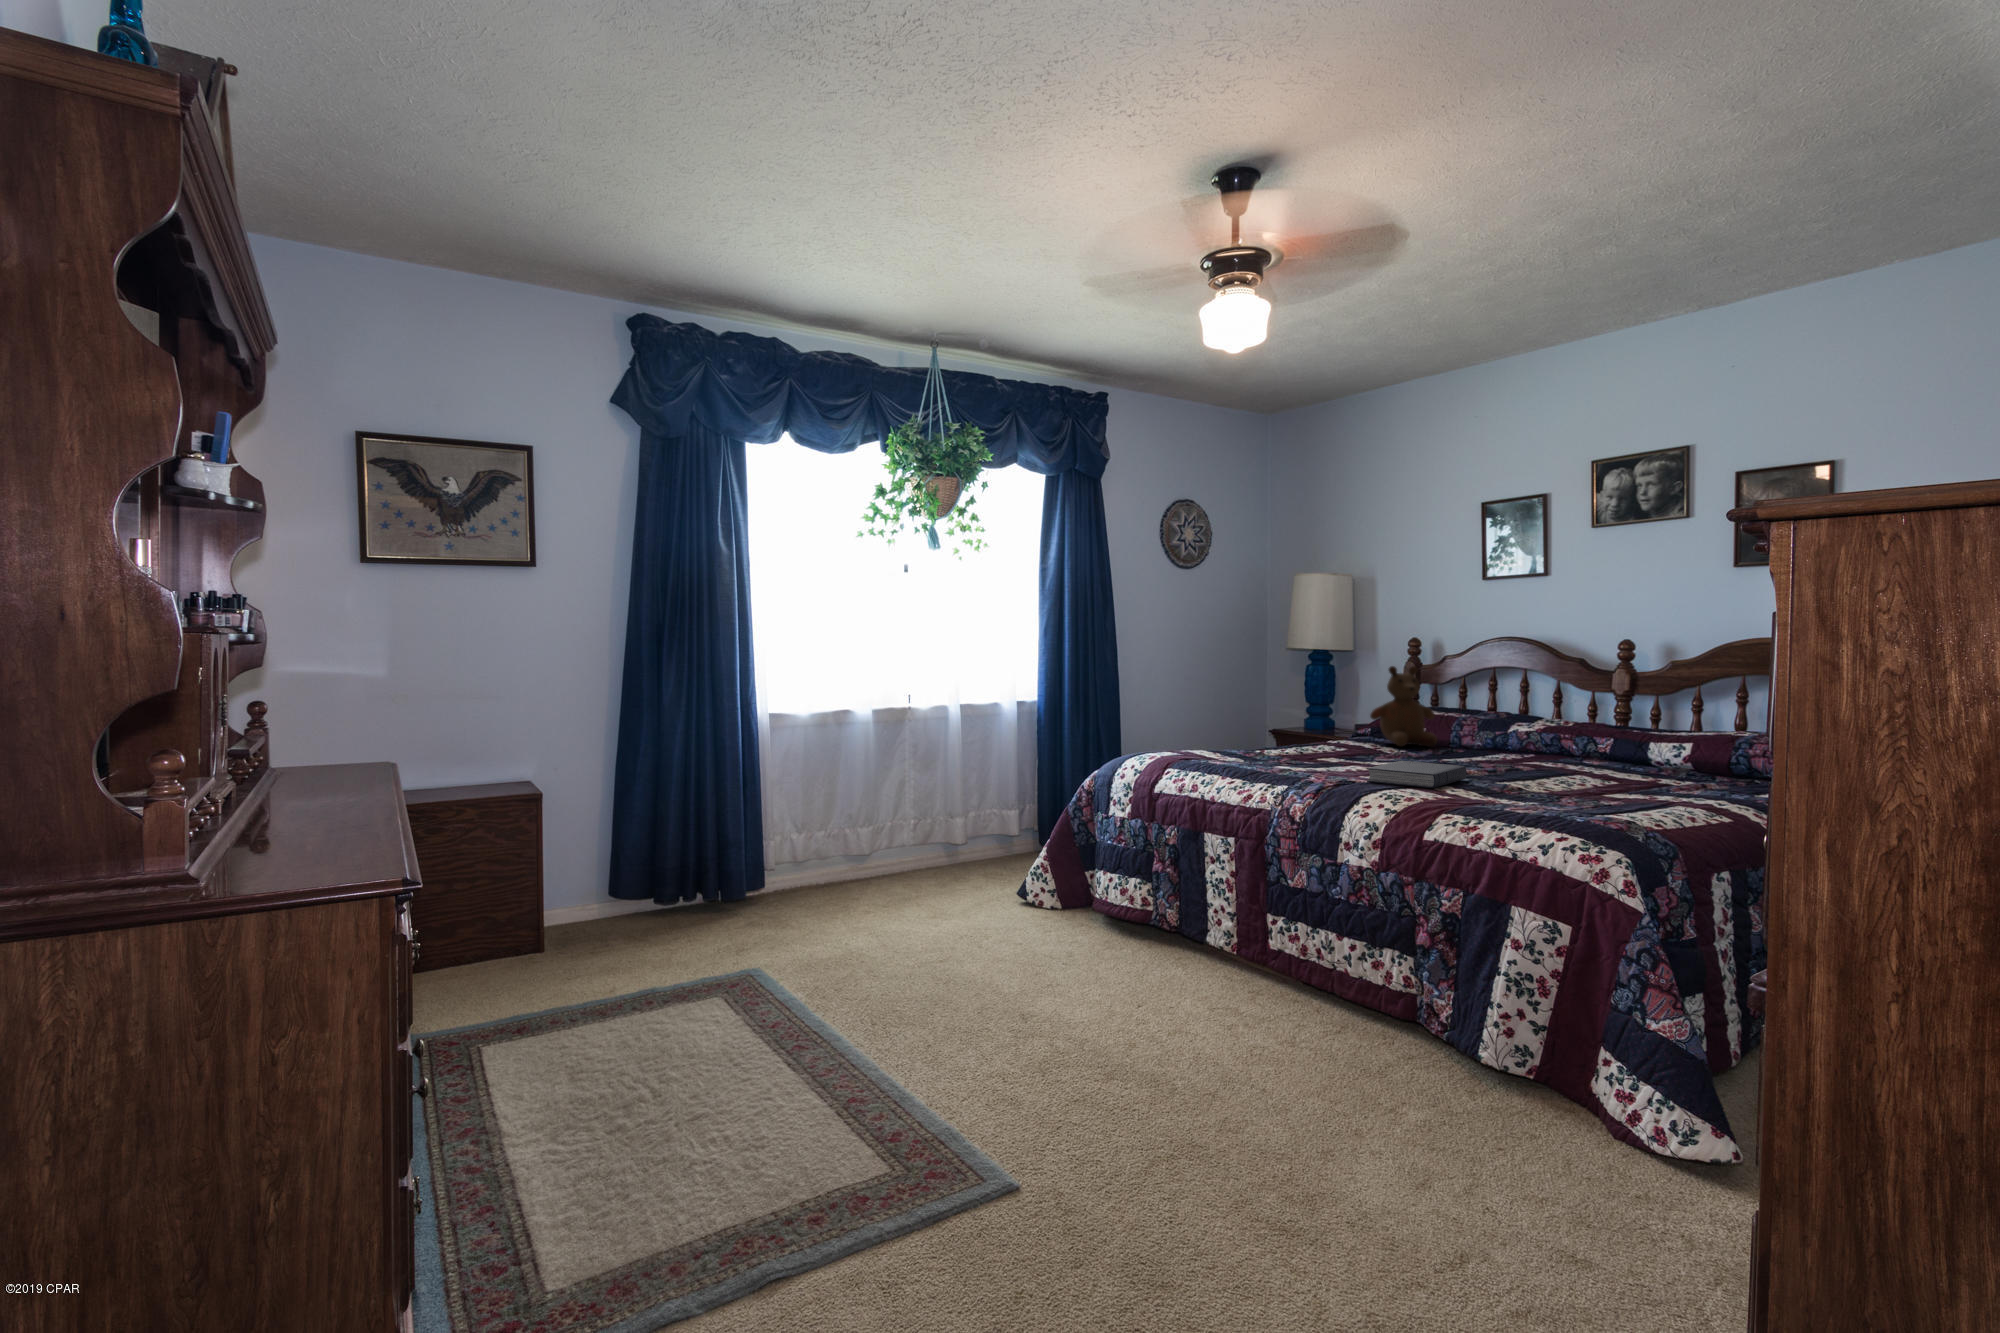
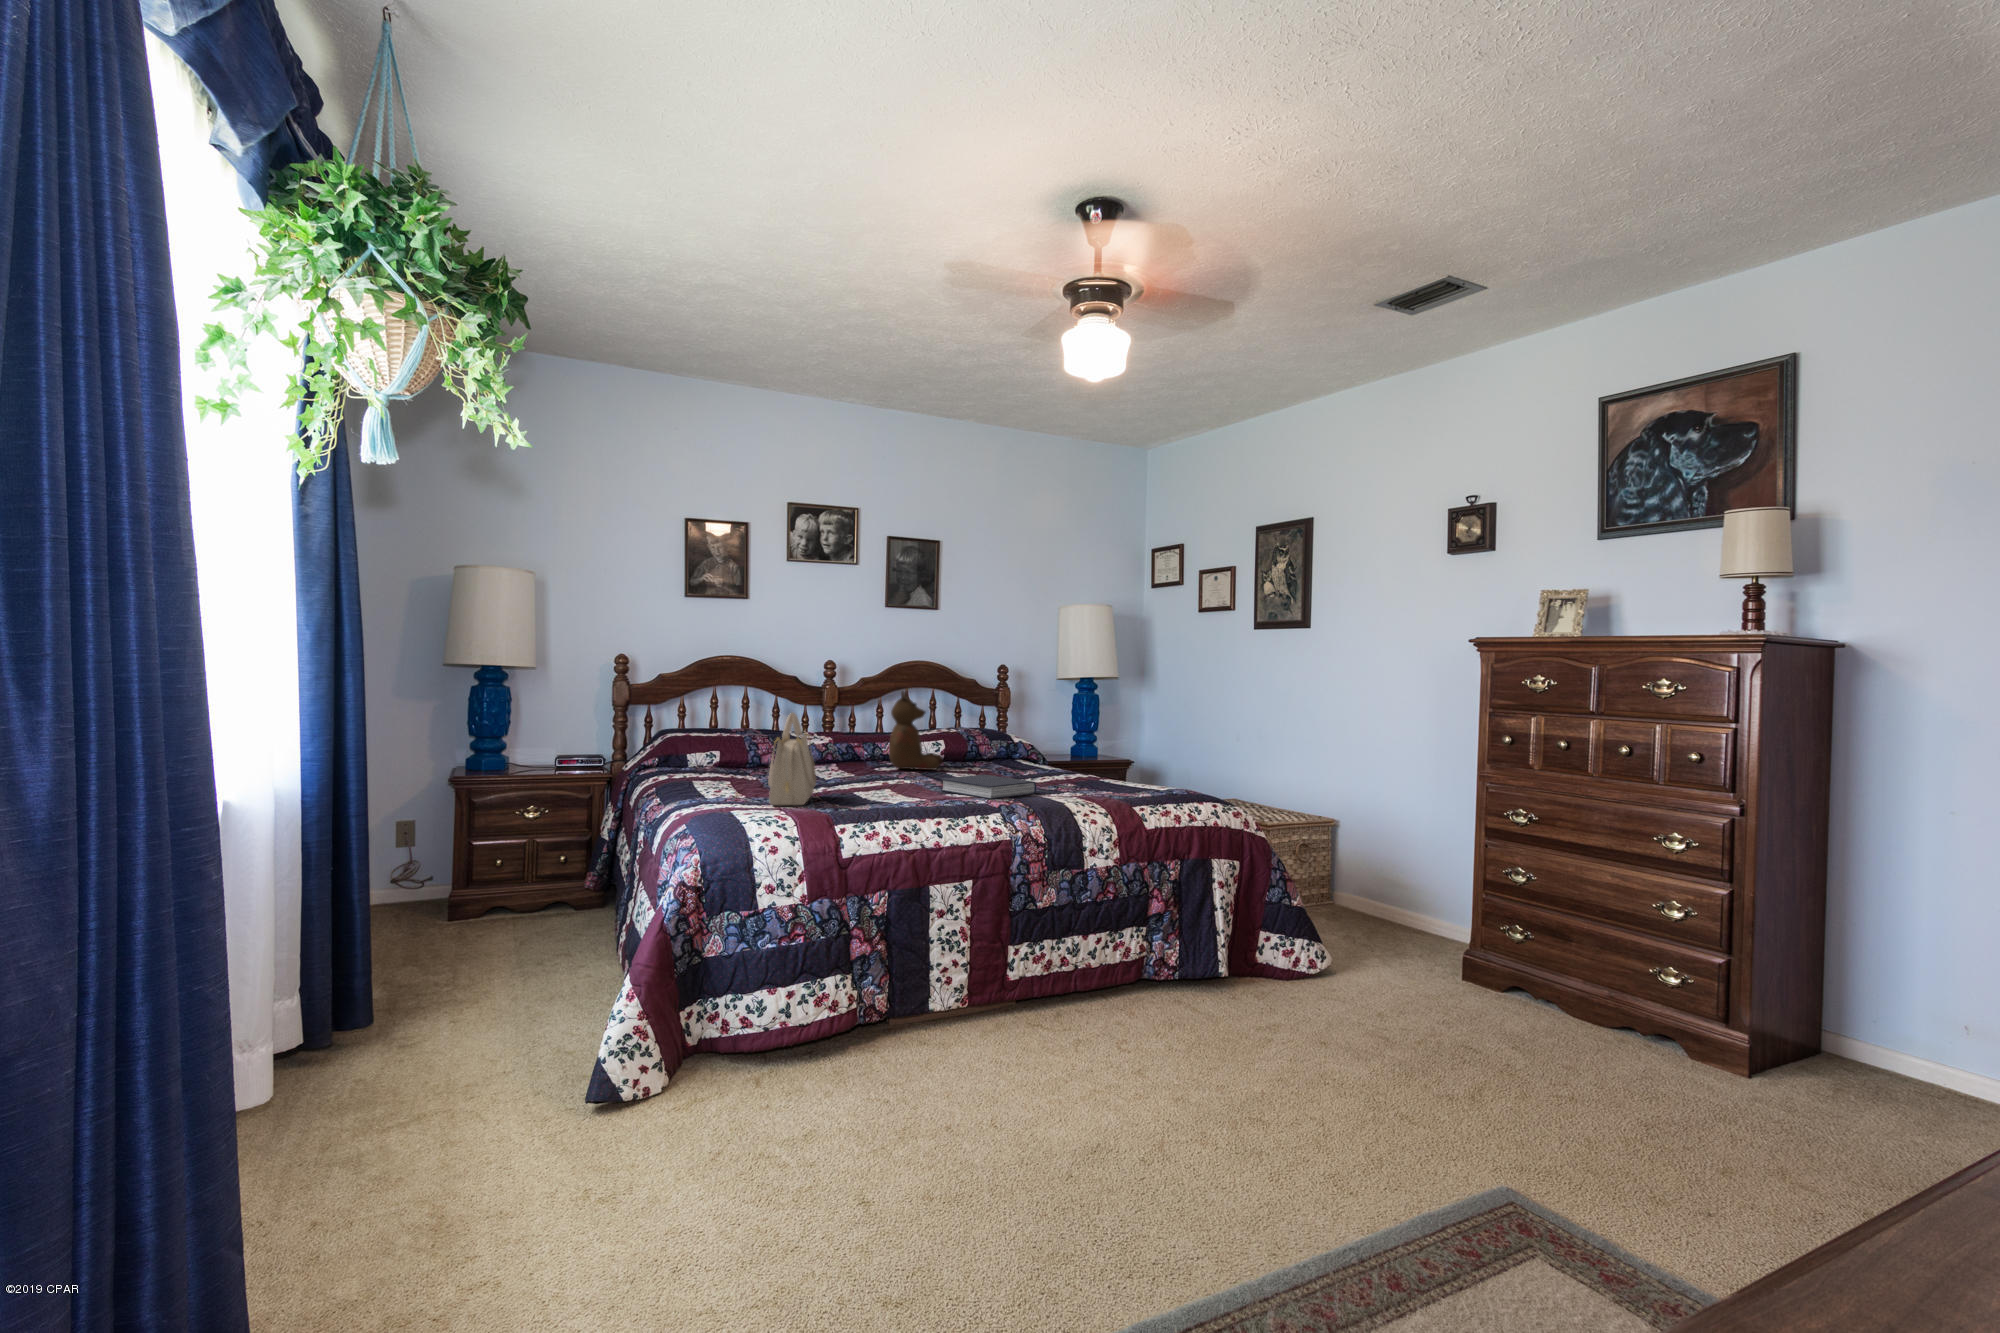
teddy bear: present [1370,666,1438,746] -> present [889,691,943,770]
handbag: none [1233,681,1308,758] -> present [768,712,816,805]

